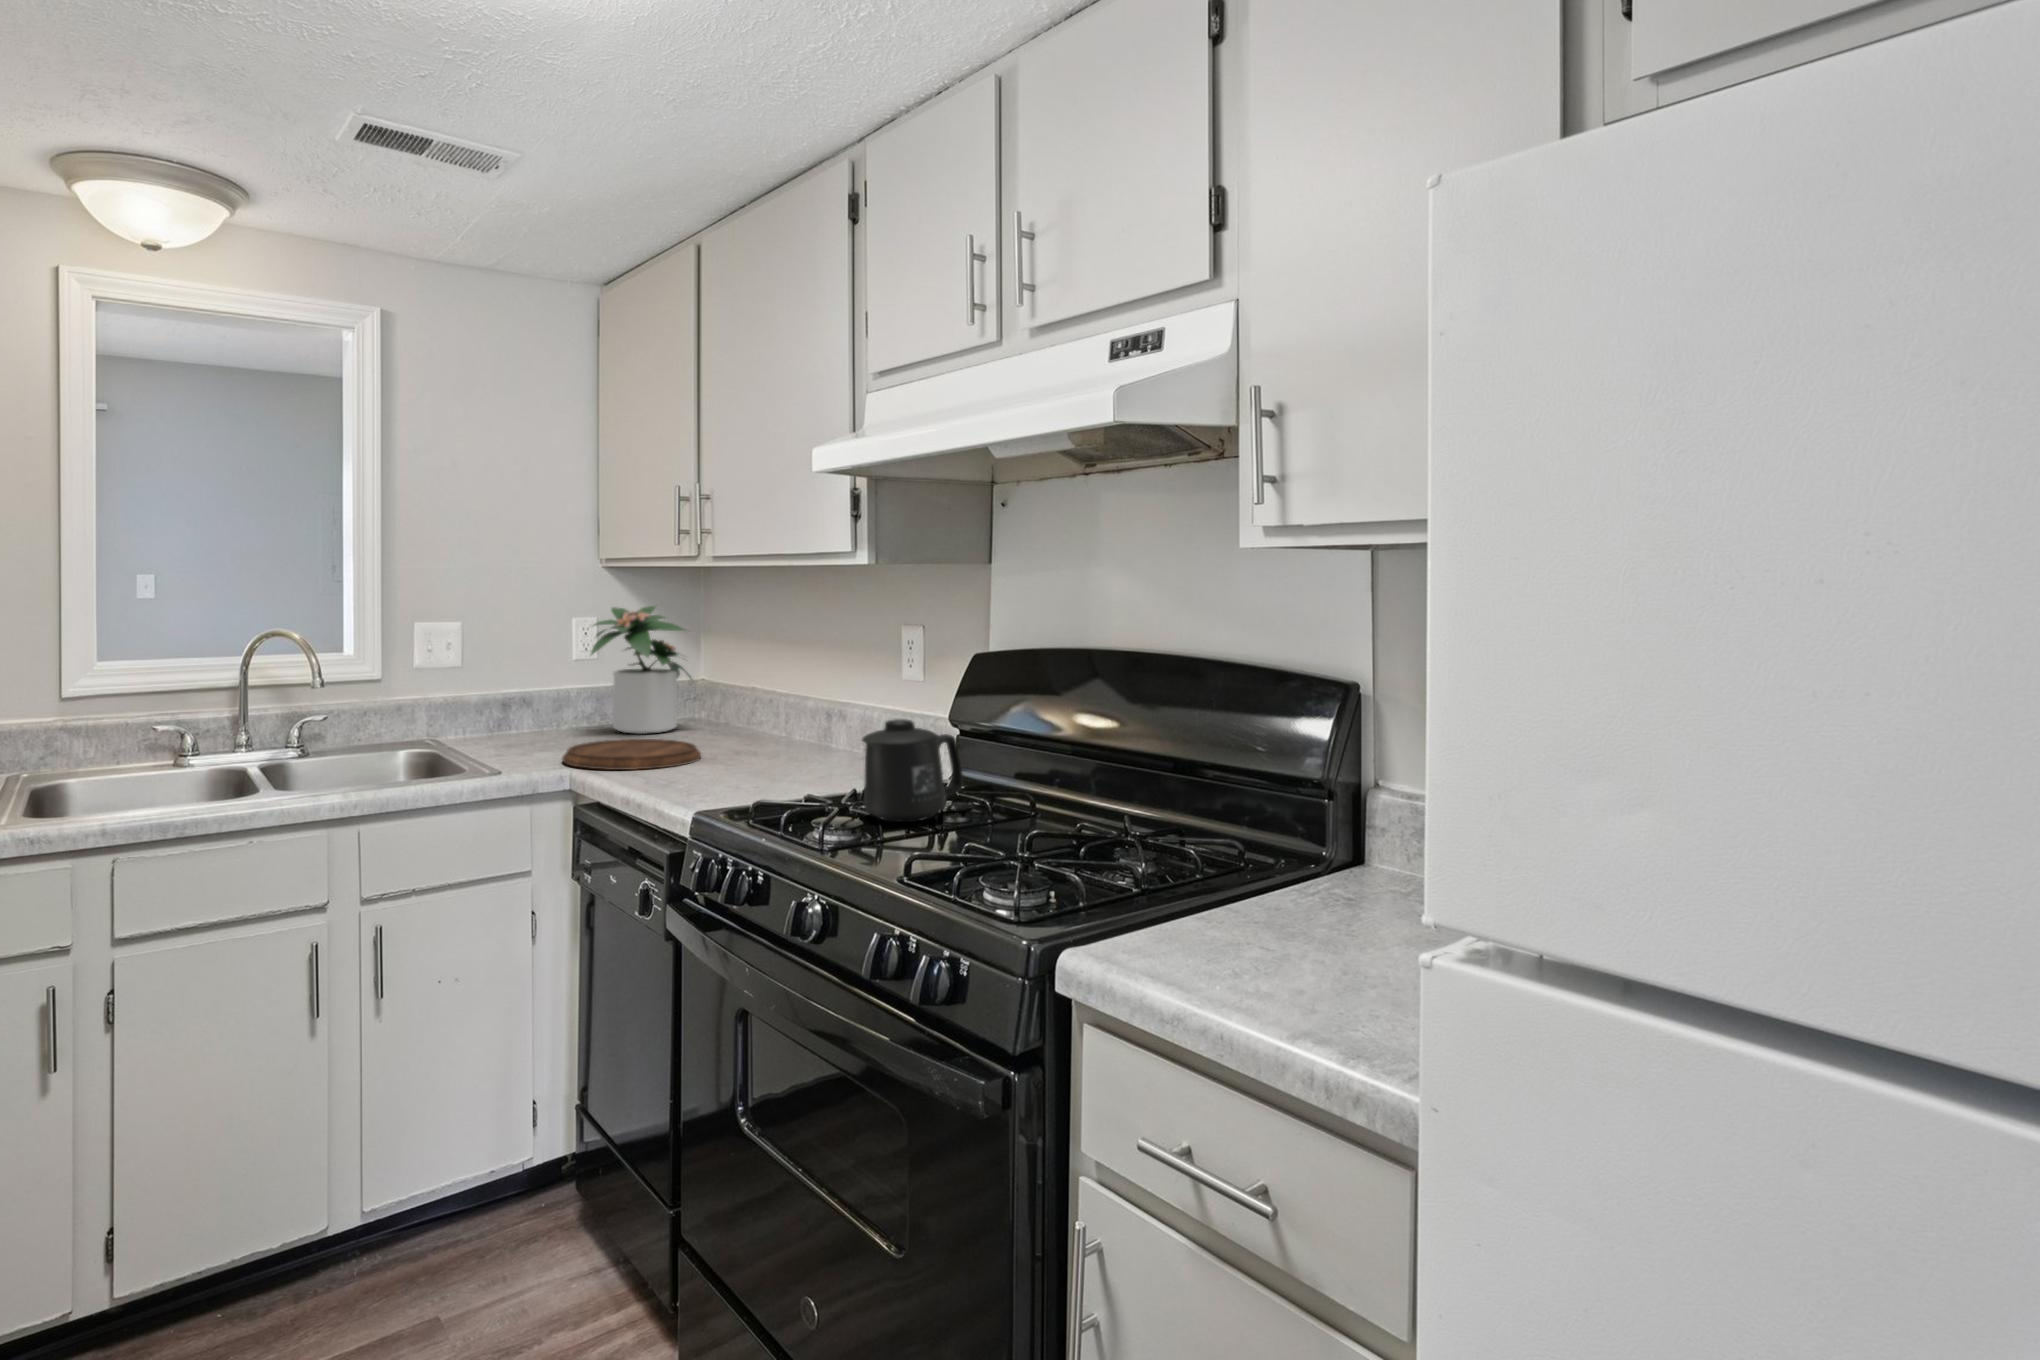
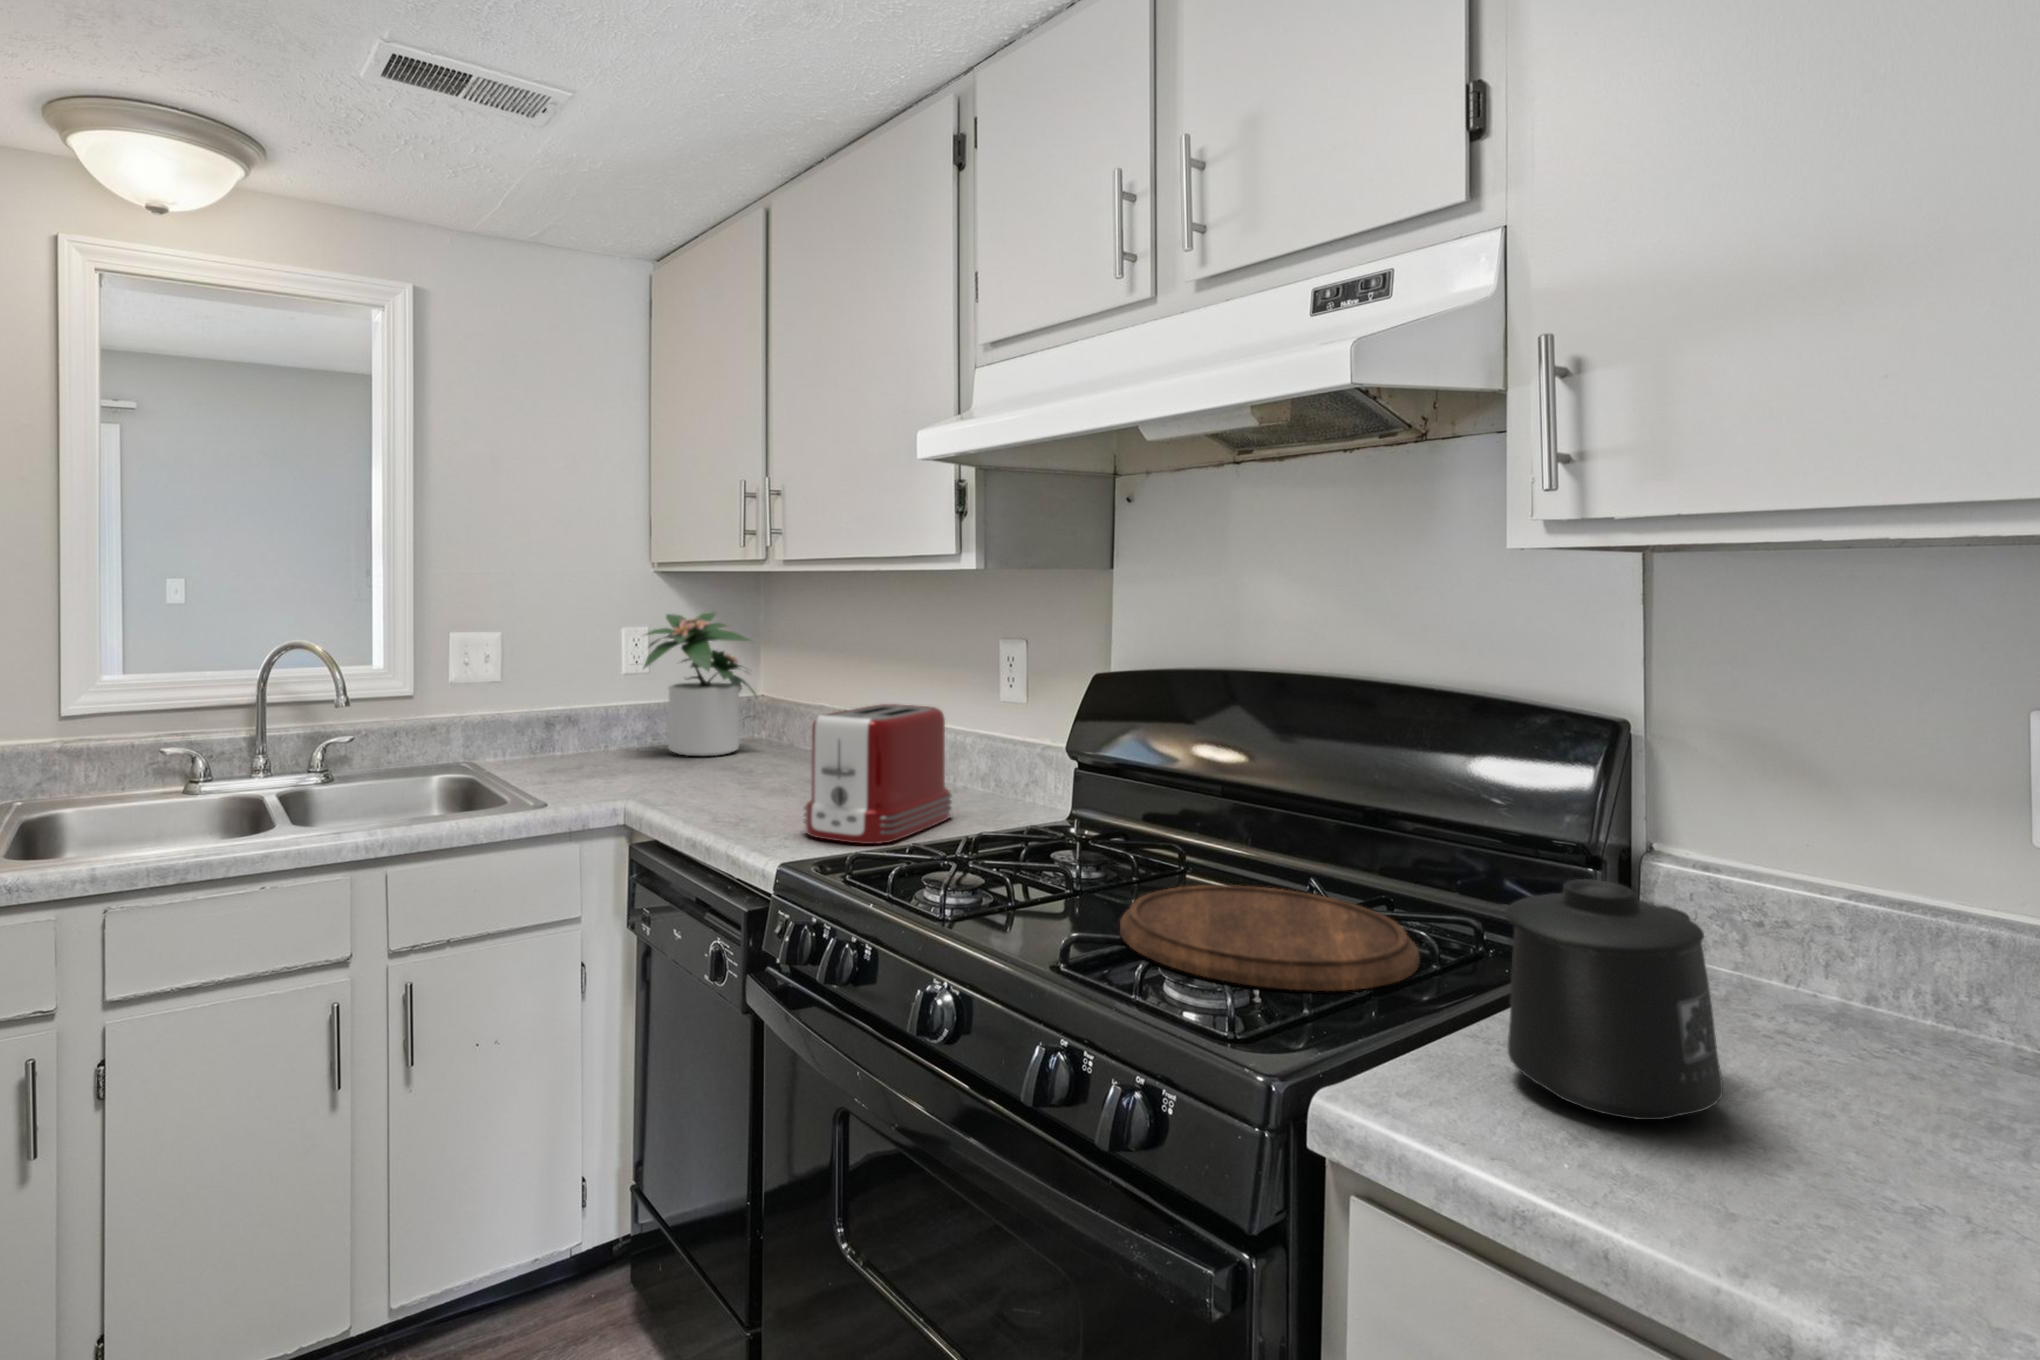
toaster: none [720,682,851,798] -> present [804,704,952,844]
mug: present [862,719,963,822] -> present [1505,879,1723,1120]
cutting board: present [563,739,701,770] -> present [1120,885,1420,991]

